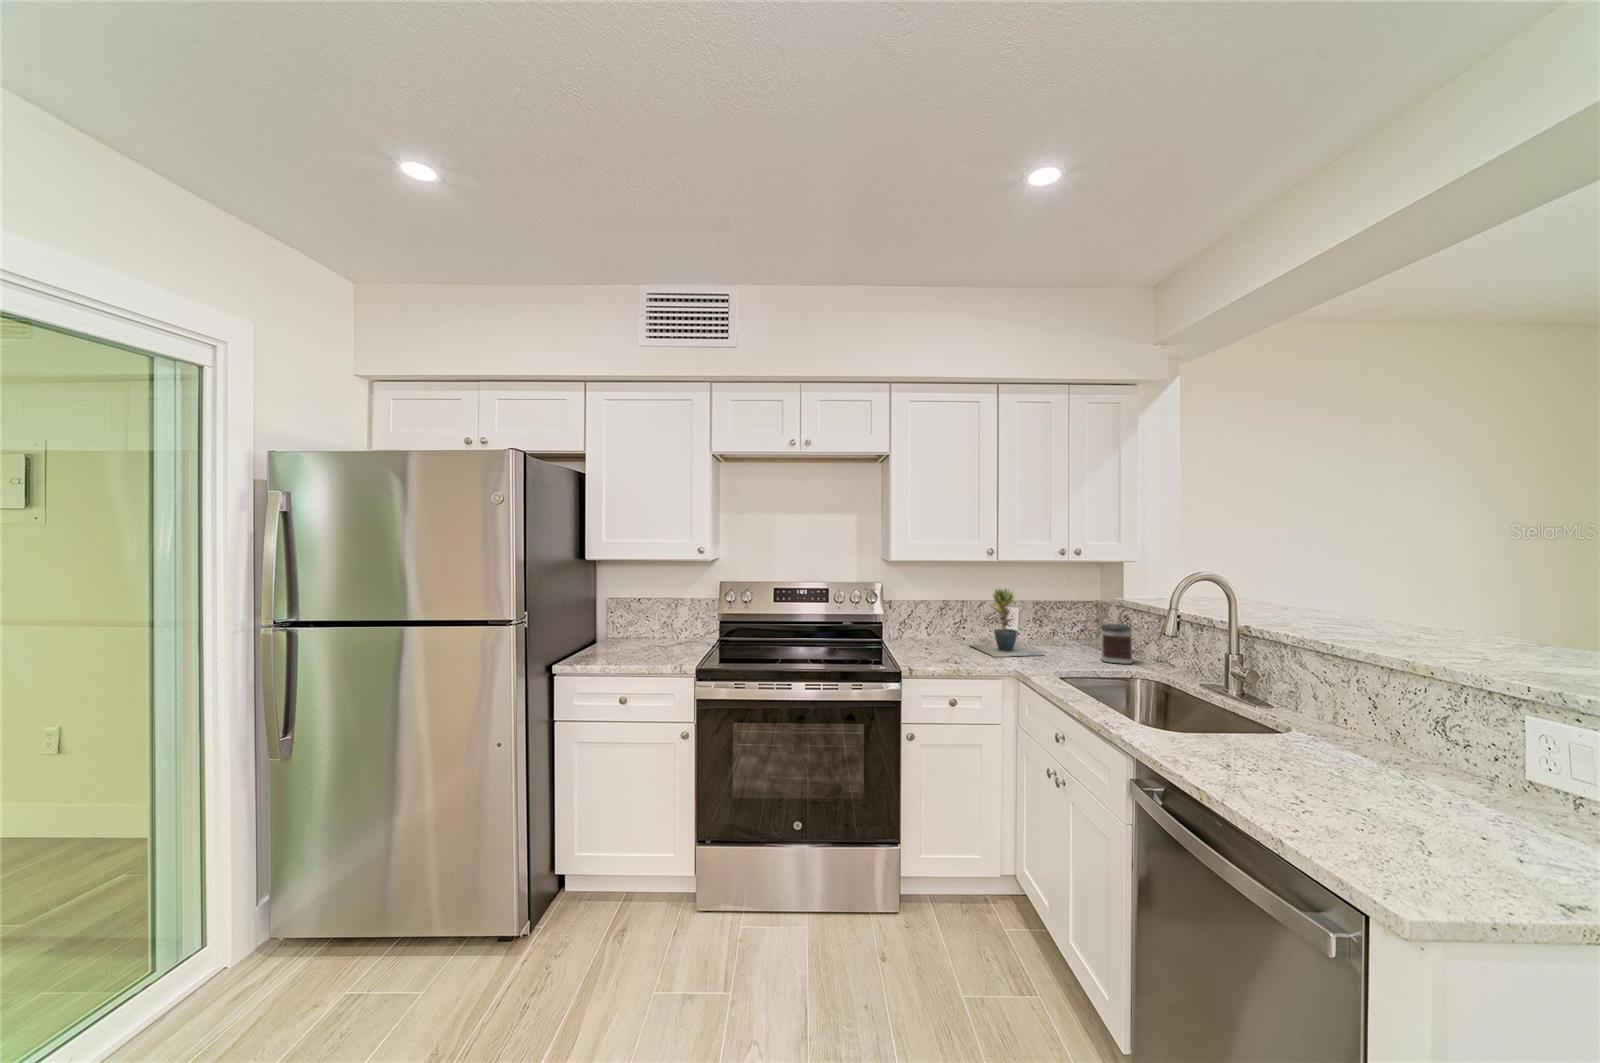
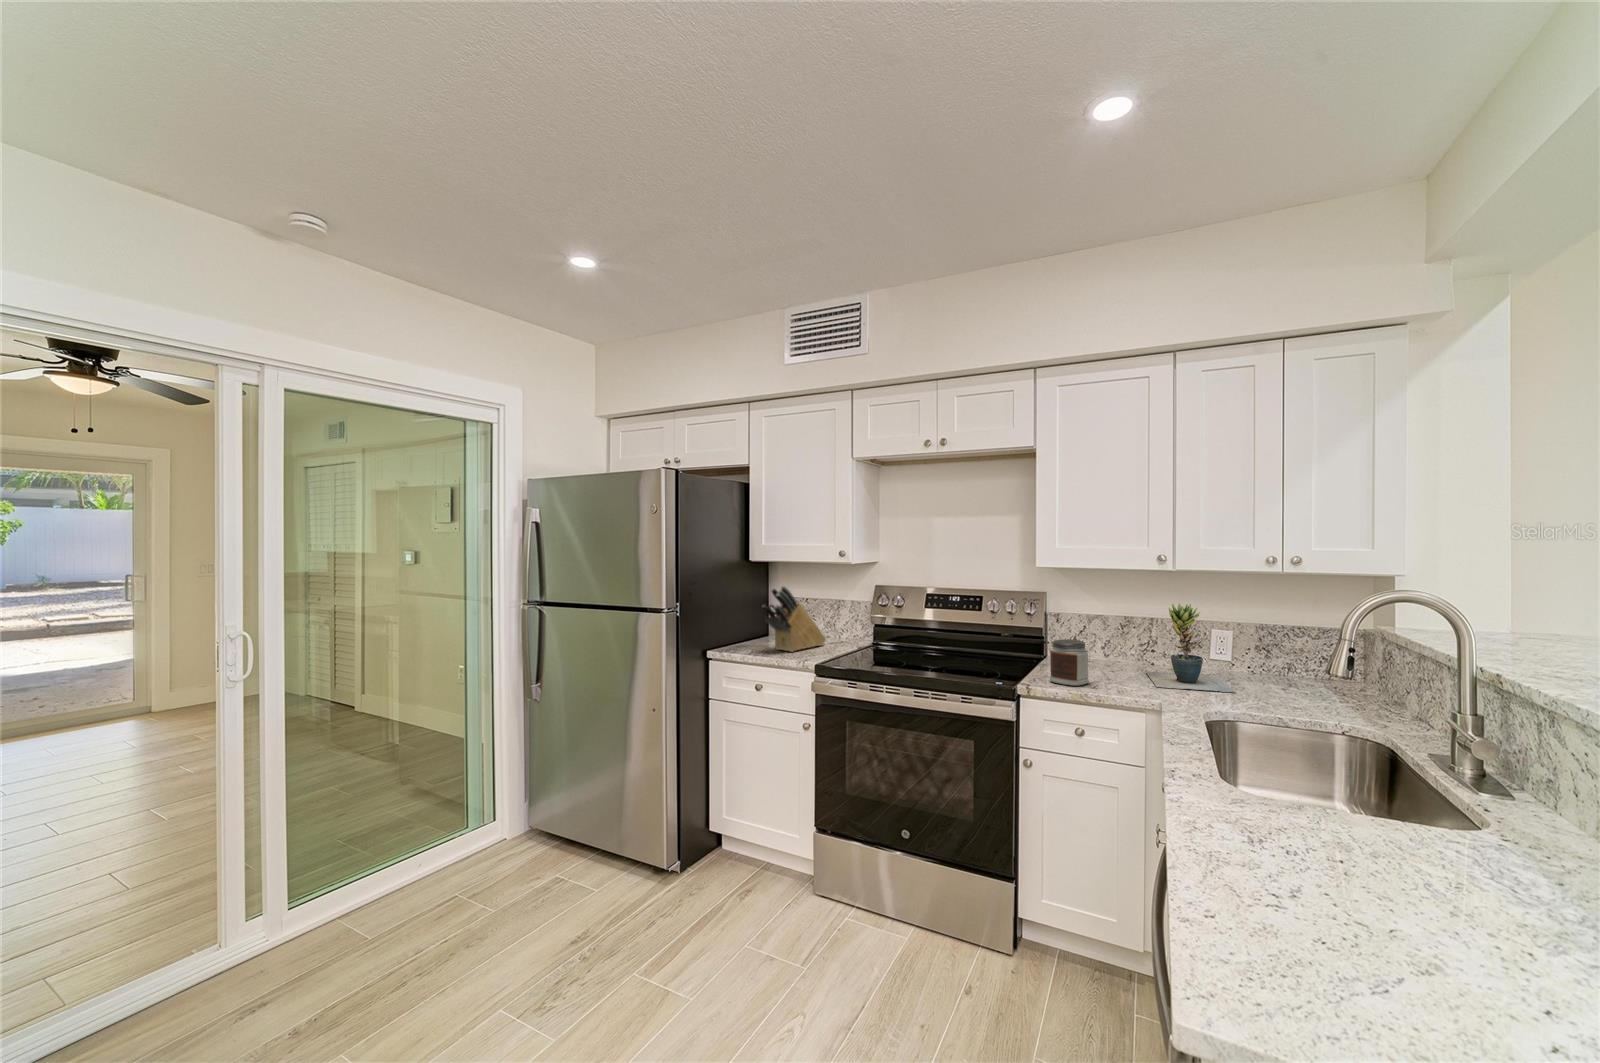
knife block: none [620,586,677,657] -> present [763,586,826,652]
jar: present [1101,624,1133,664] -> present [1050,639,1089,686]

